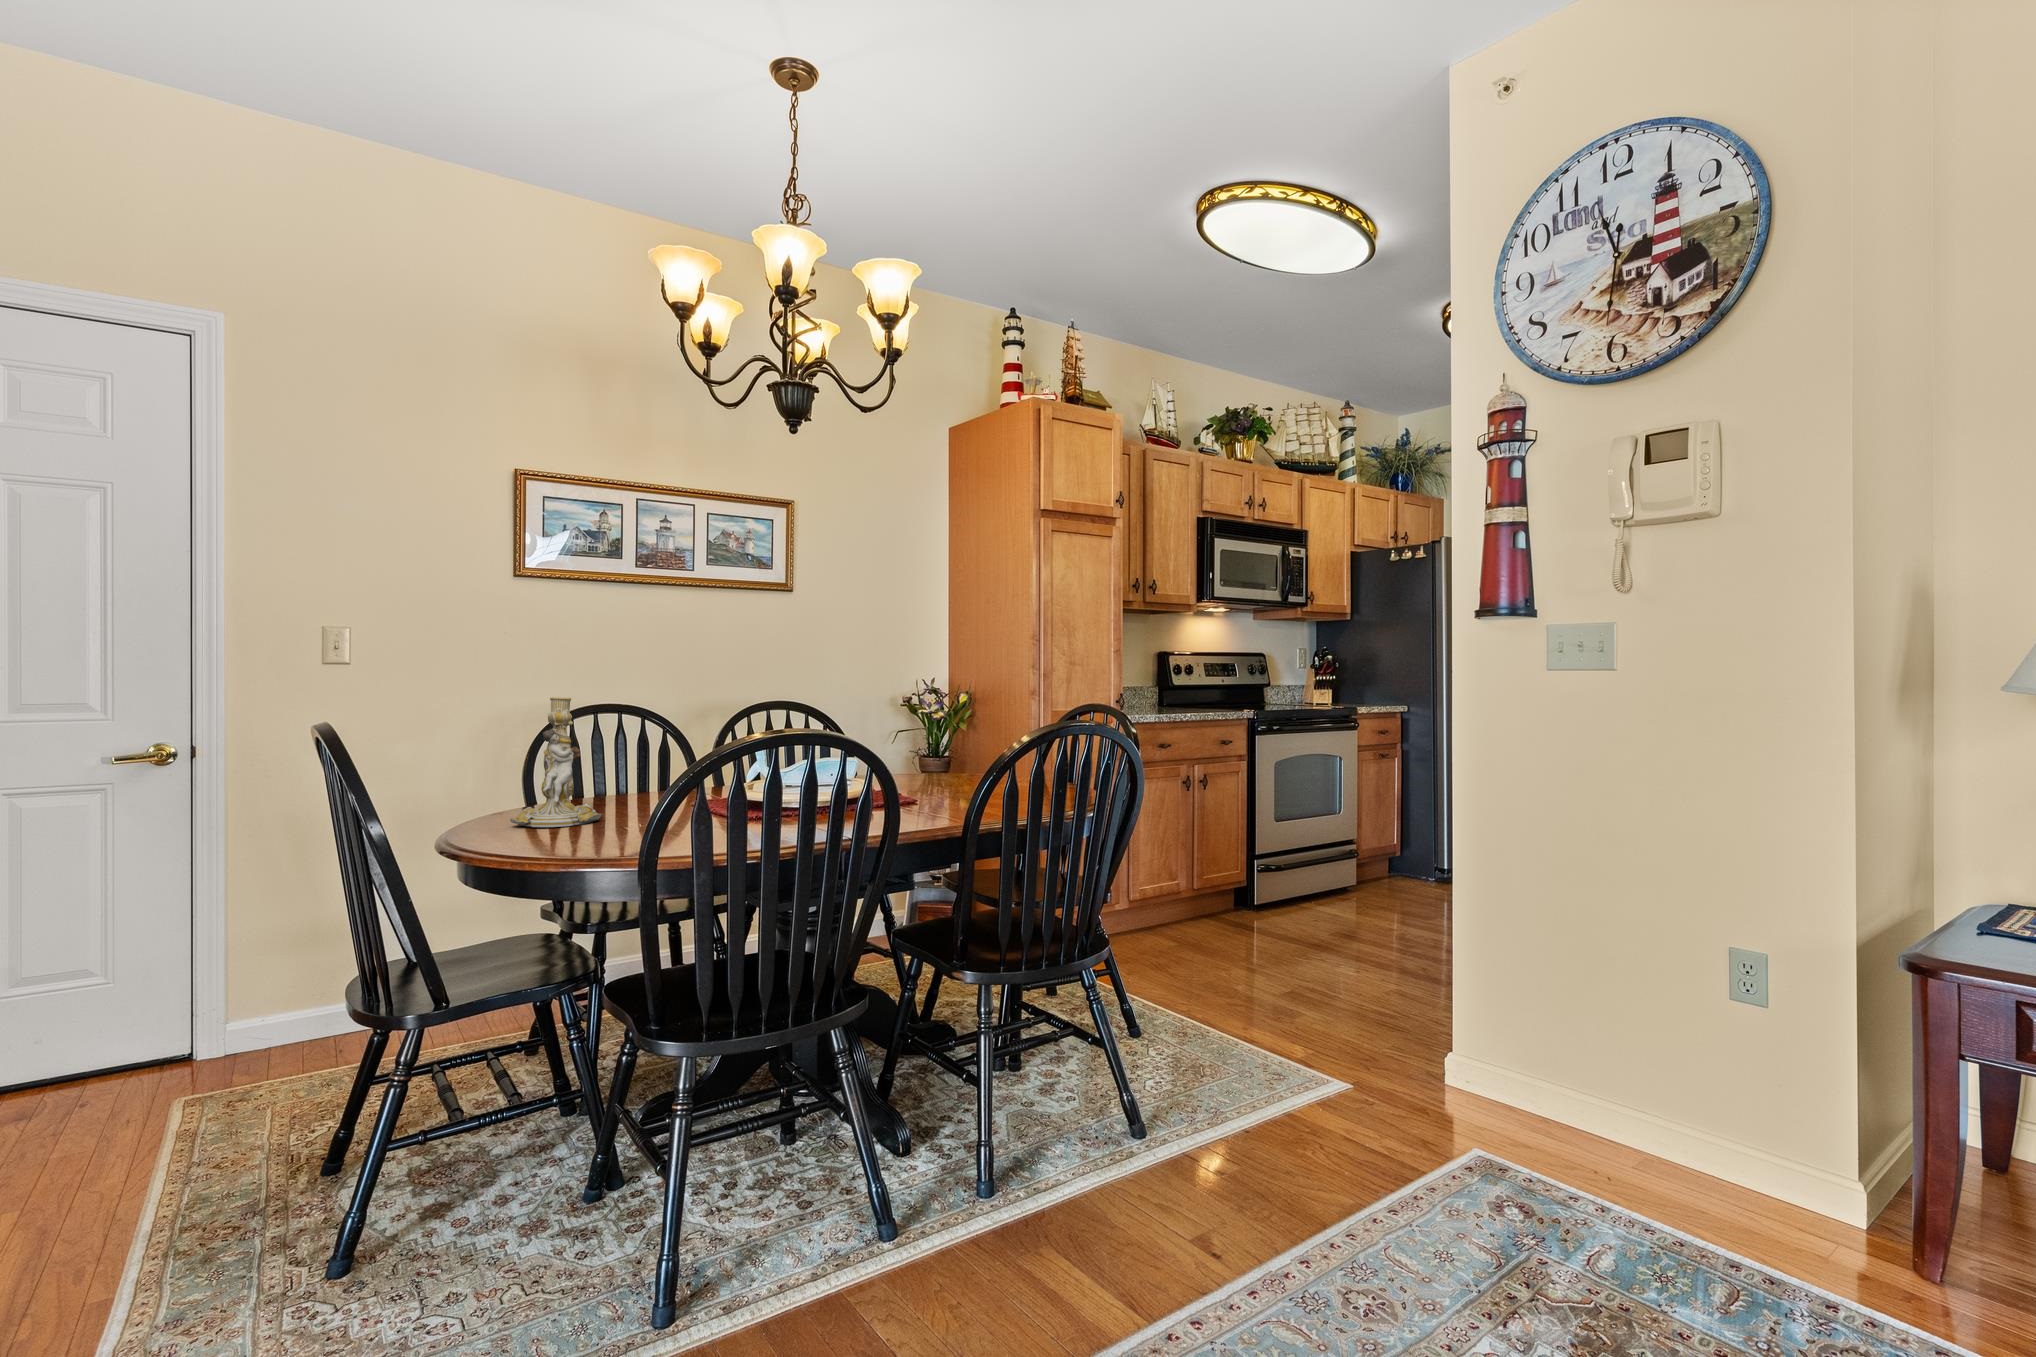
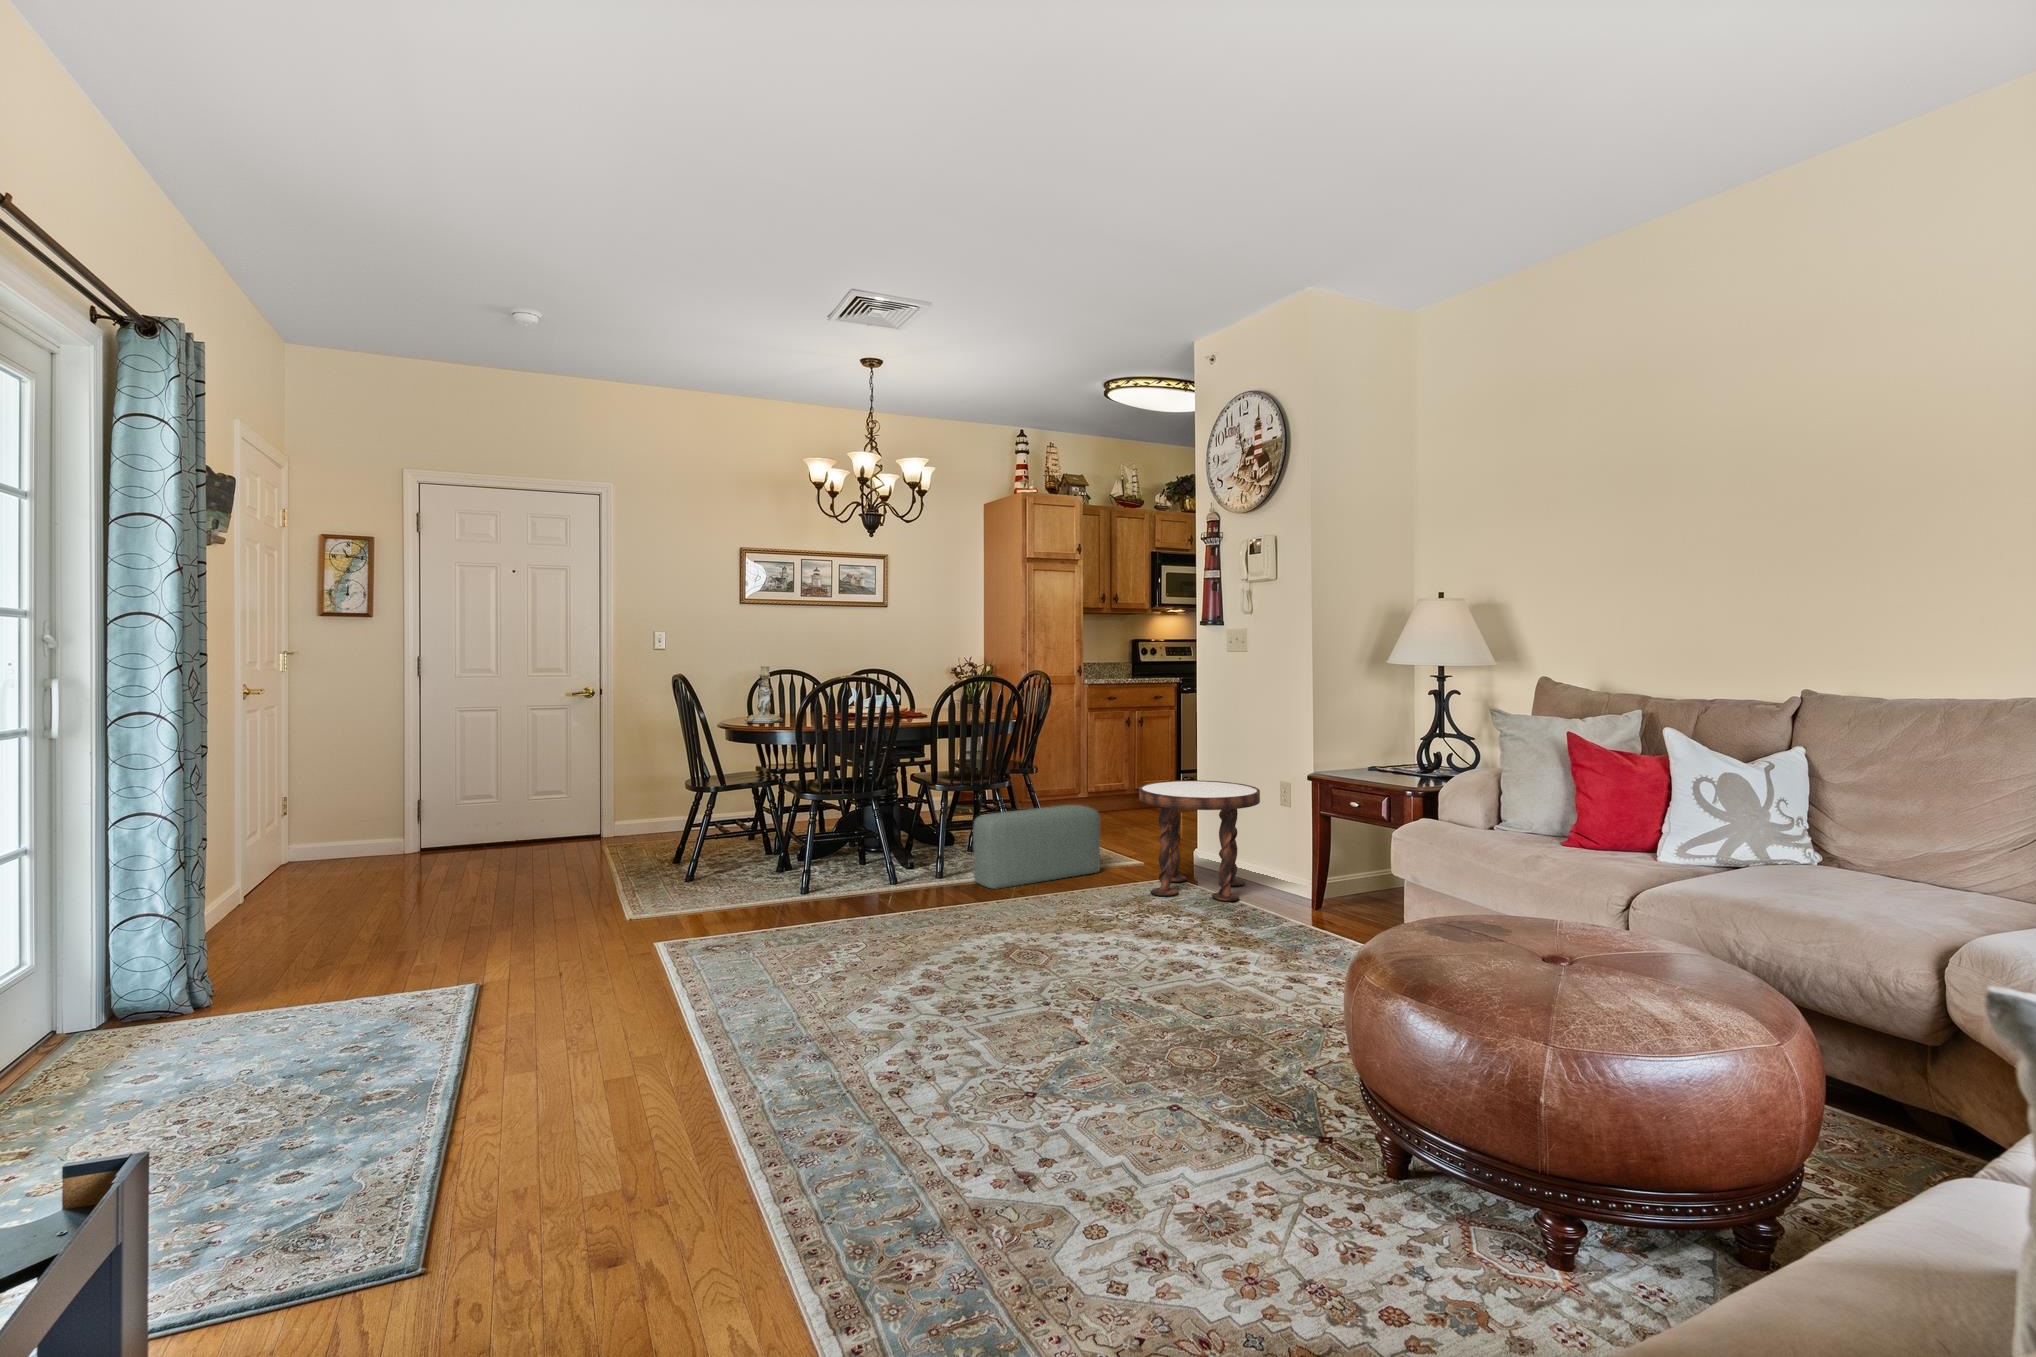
side table: none [1429,932,1729,1244] -> present [1139,780,1260,901]
pouf: none [1067,985,1309,1228] -> present [973,805,1100,889]

